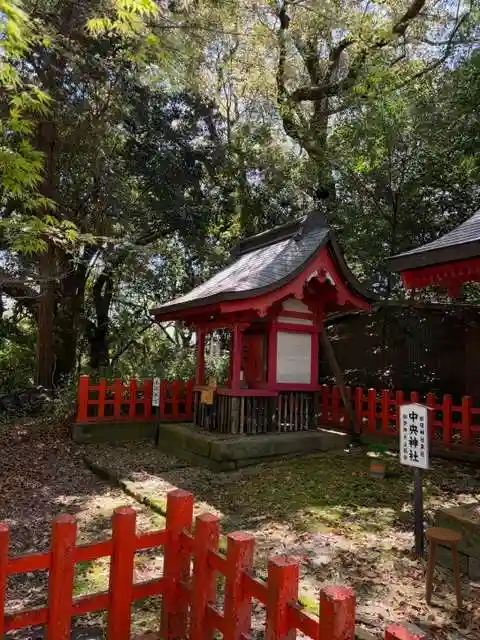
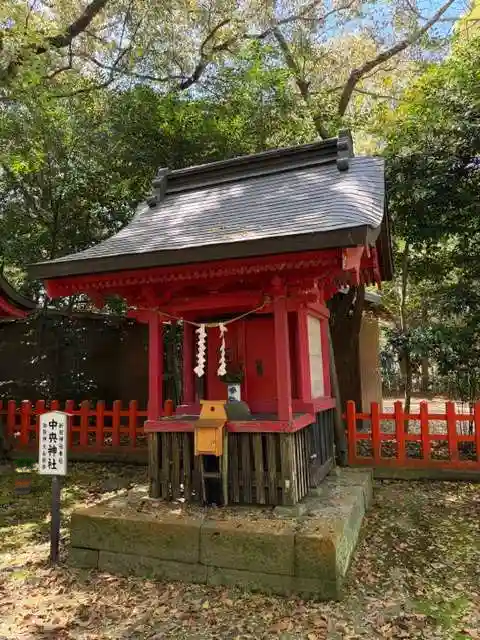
stool: present [425,527,463,608] -> none [53,530,90,607]

